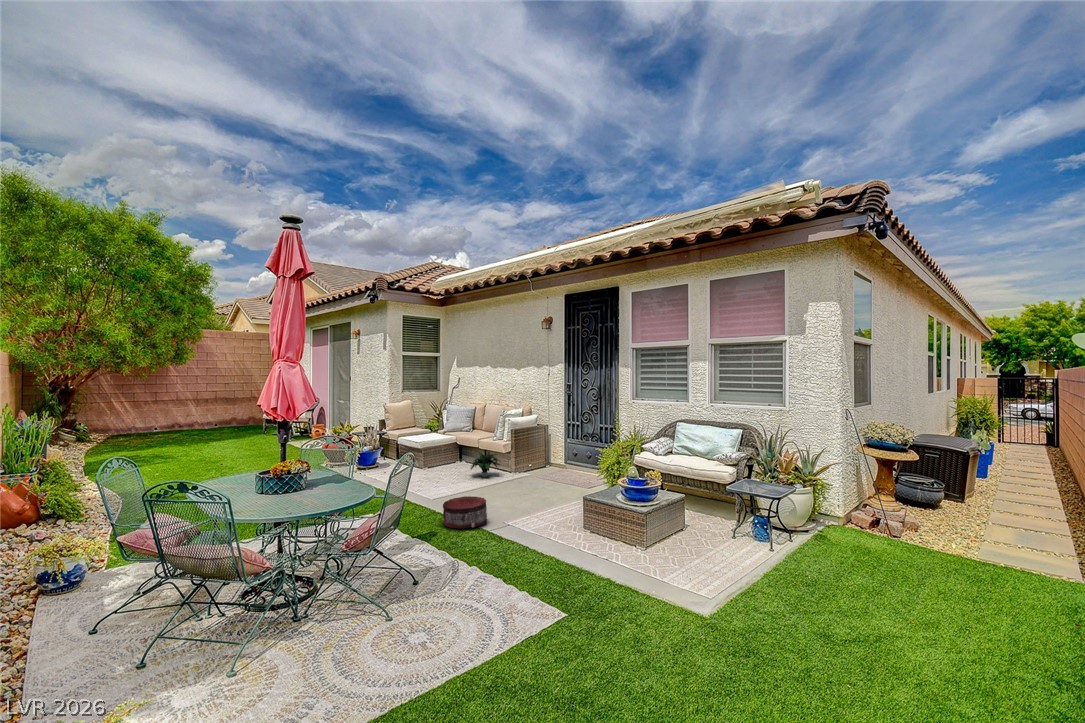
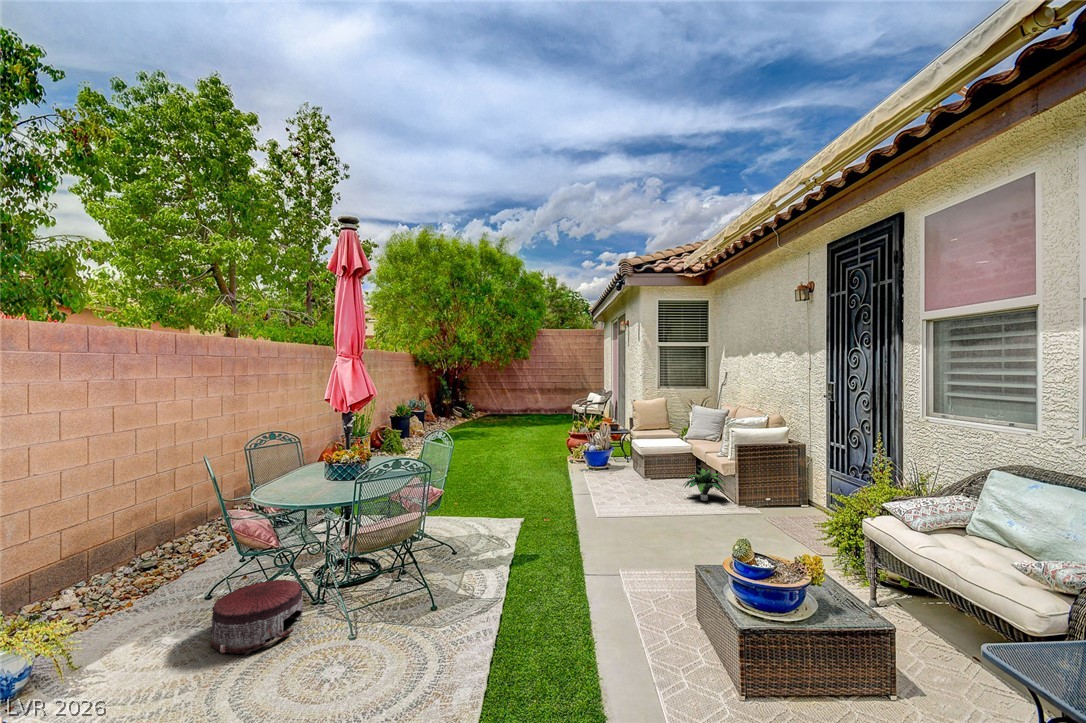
pouf: present [443,496,487,529] -> present [210,580,303,654]

